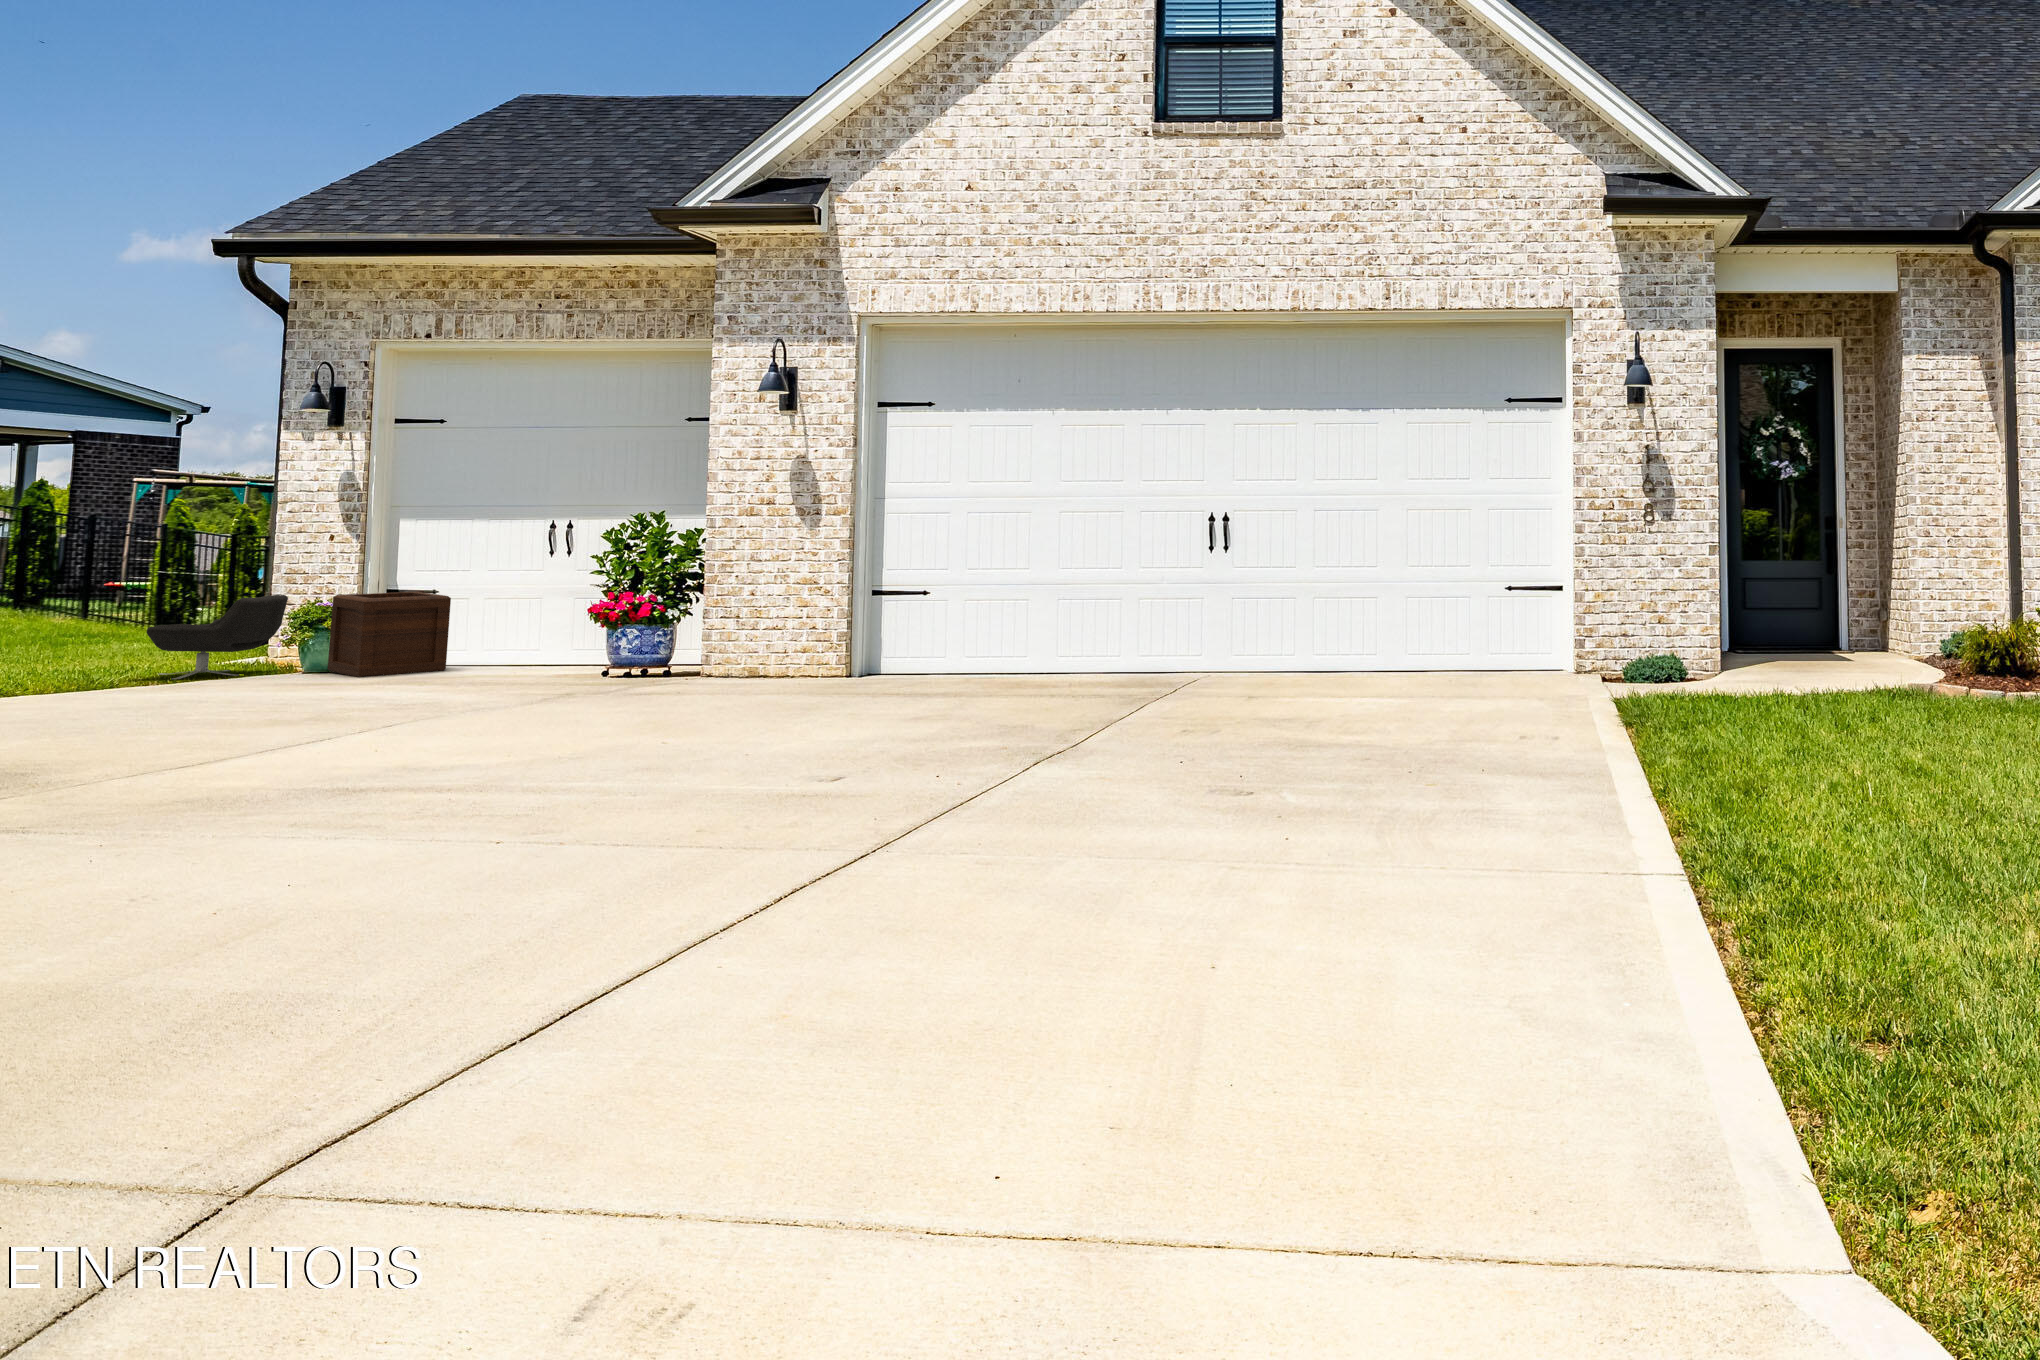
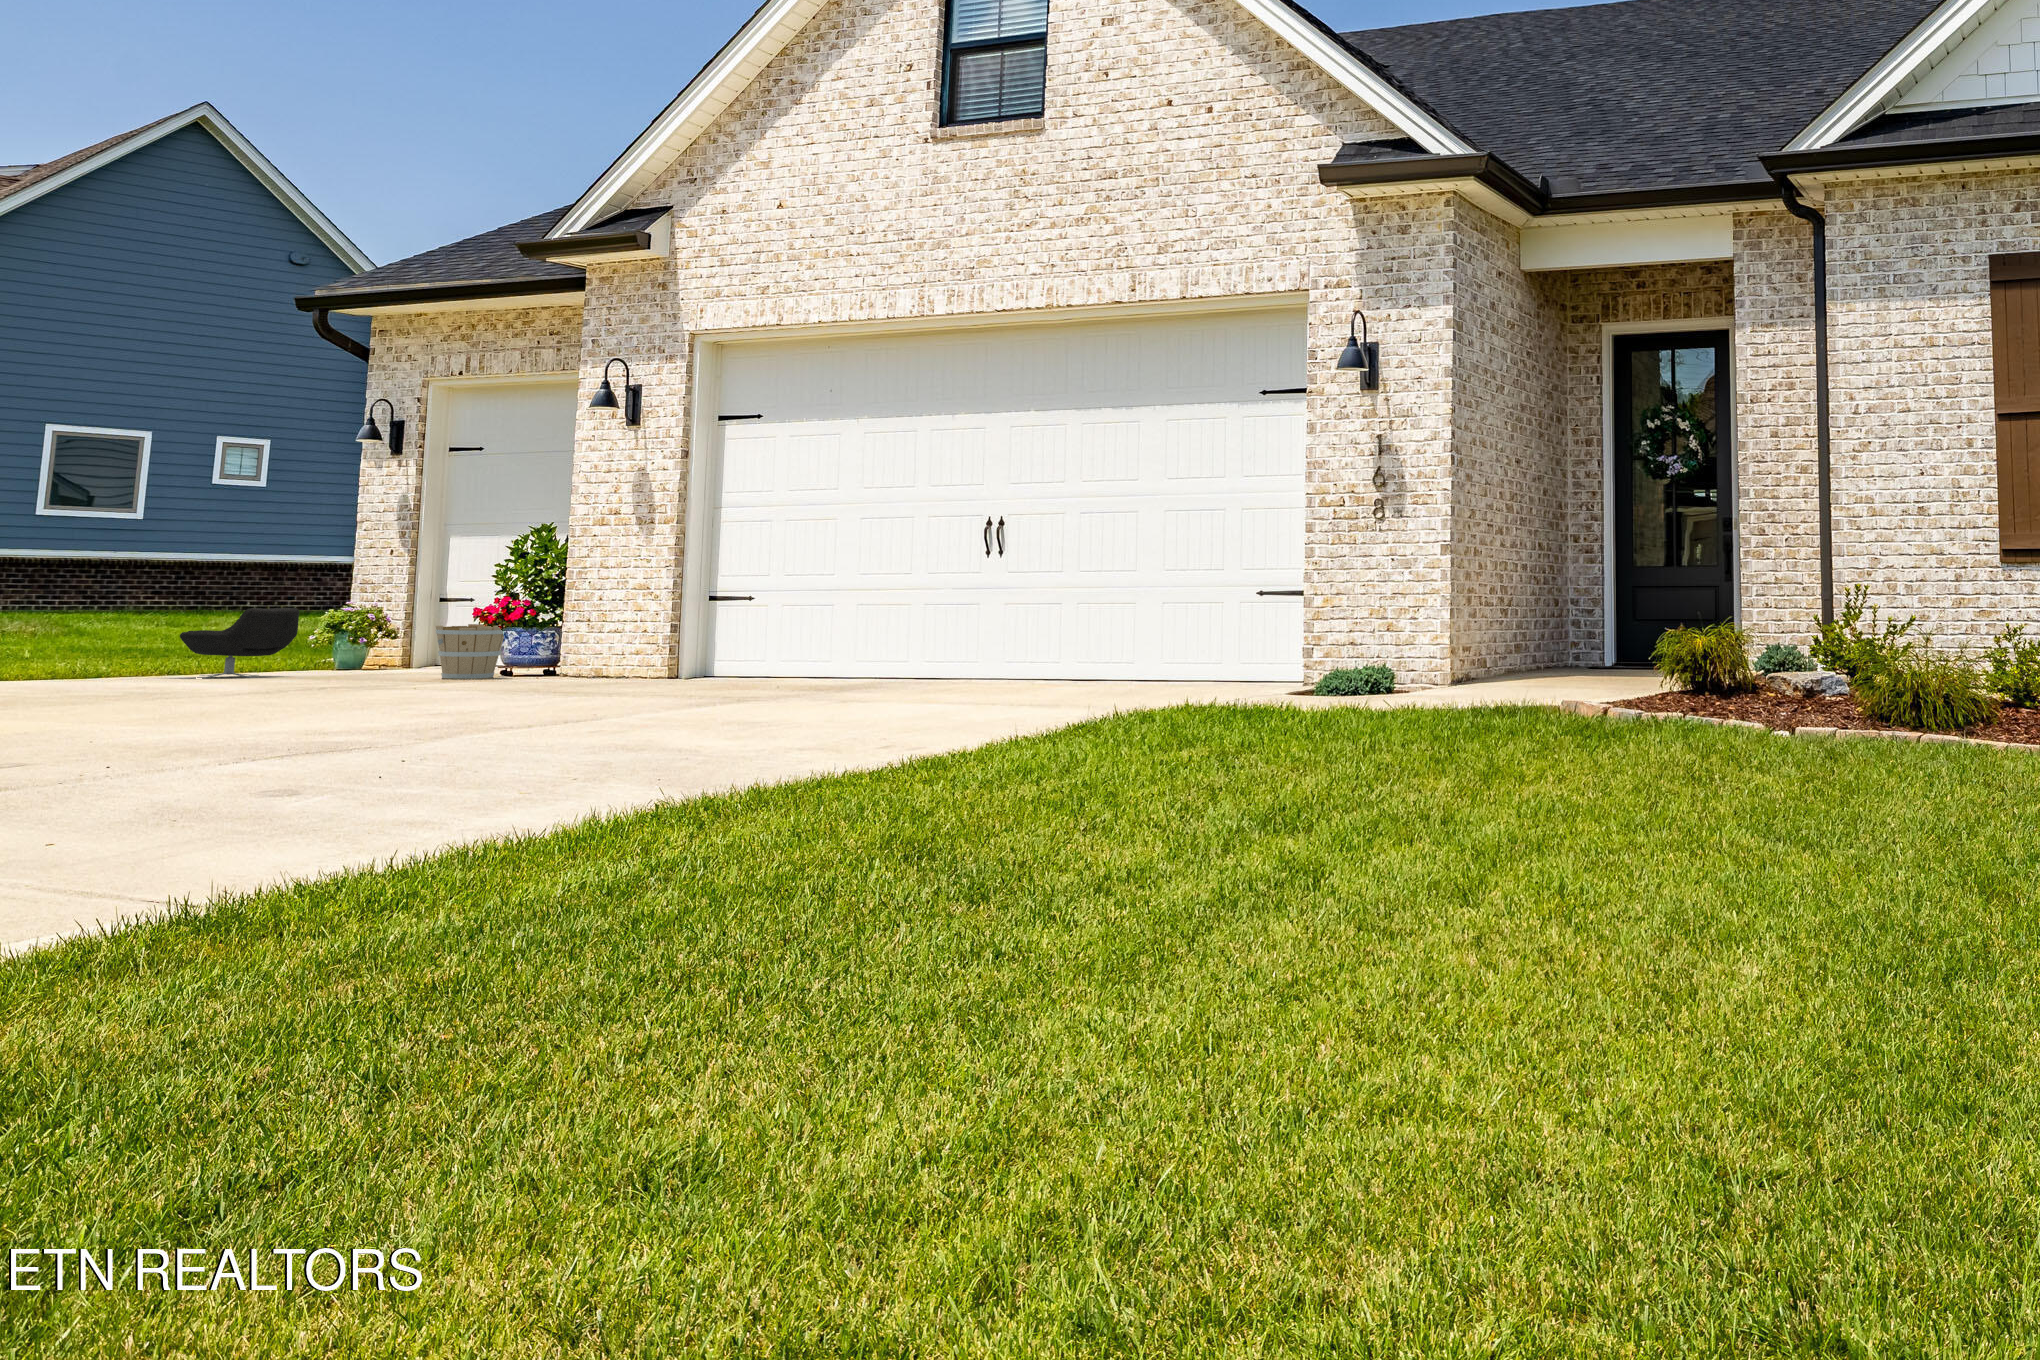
wooden crate: present [328,592,451,677] -> none [320,608,413,680]
wooden bucket: none [492,610,571,673] -> present [436,624,504,679]

